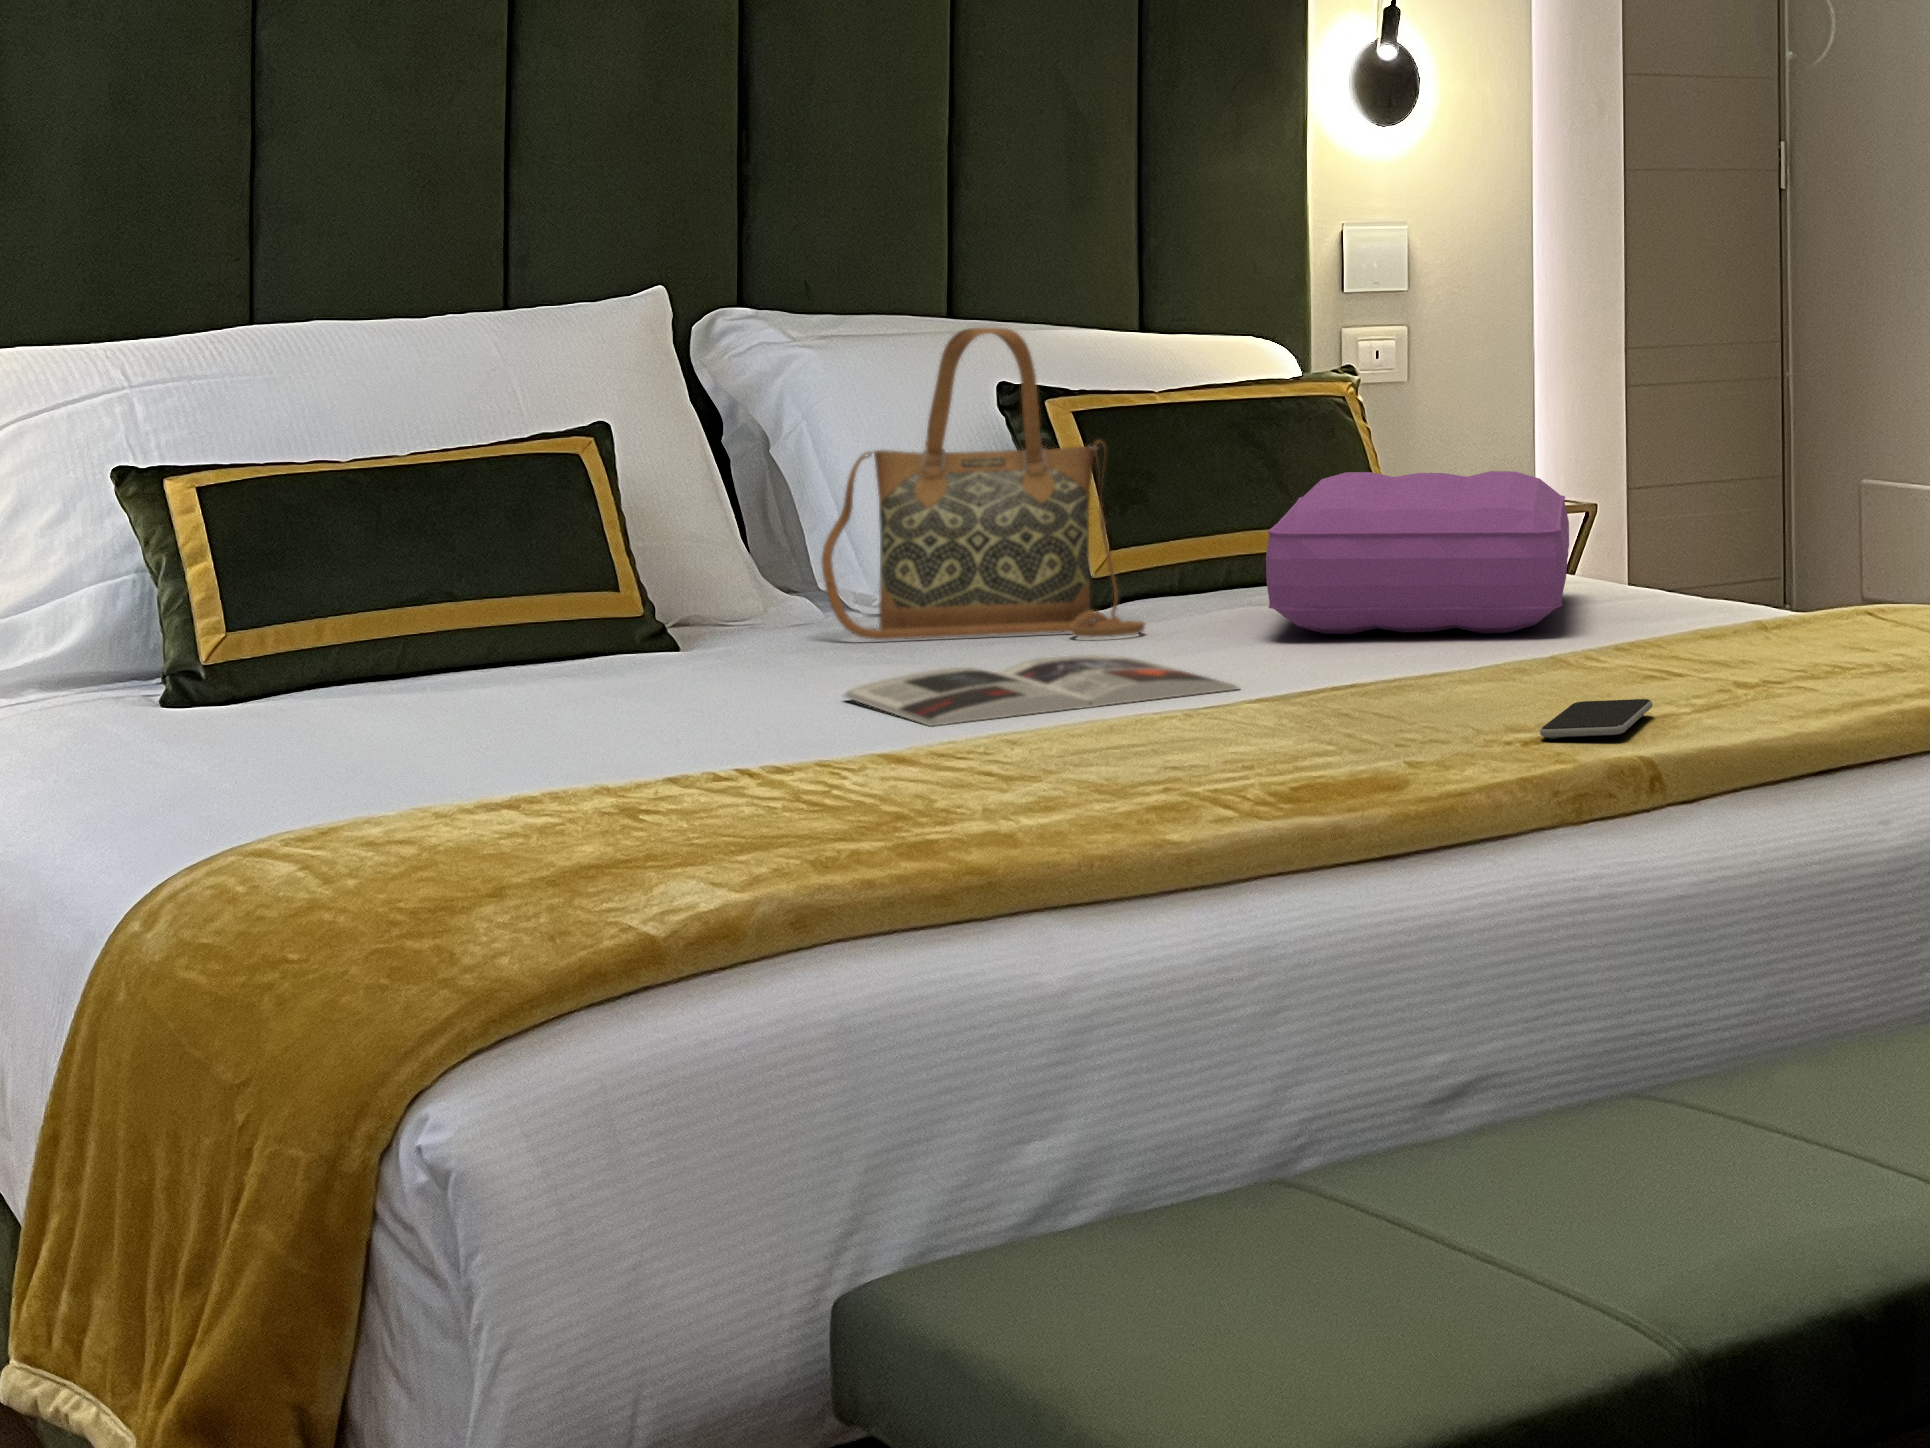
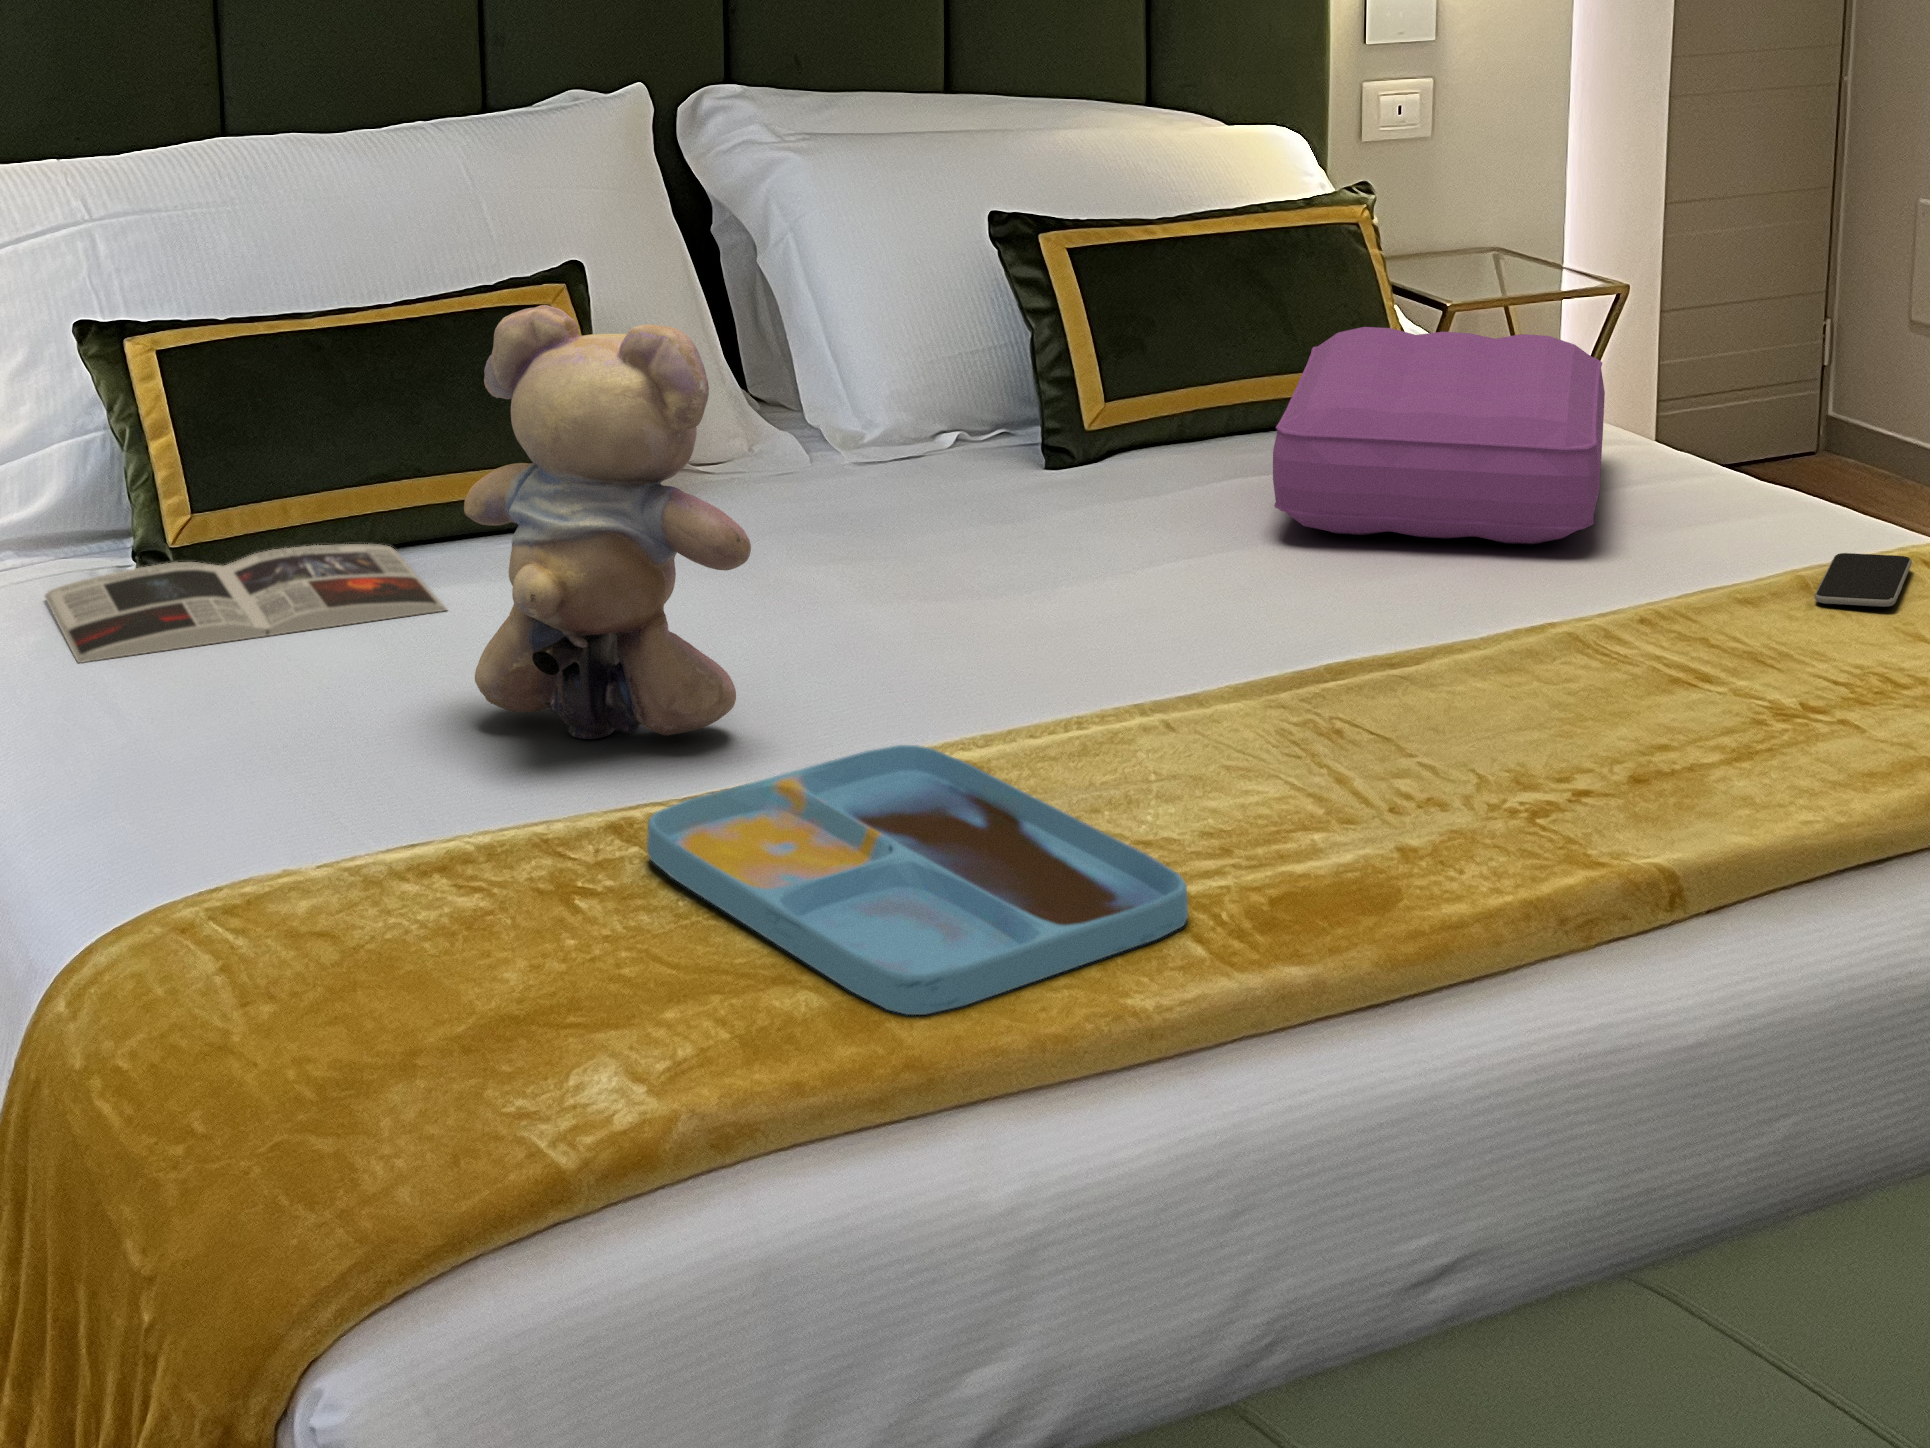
handbag: present [821,328,1145,640] -> none [804,174,1144,520]
teddy bear: none [522,342,794,751] -> present [464,305,751,739]
magazine: present [844,655,1239,726] -> present [45,544,447,663]
smartphone: present [1540,699,1652,739] -> present [1815,553,1912,607]
tray: none [702,717,1206,852] -> present [647,745,1188,1015]

